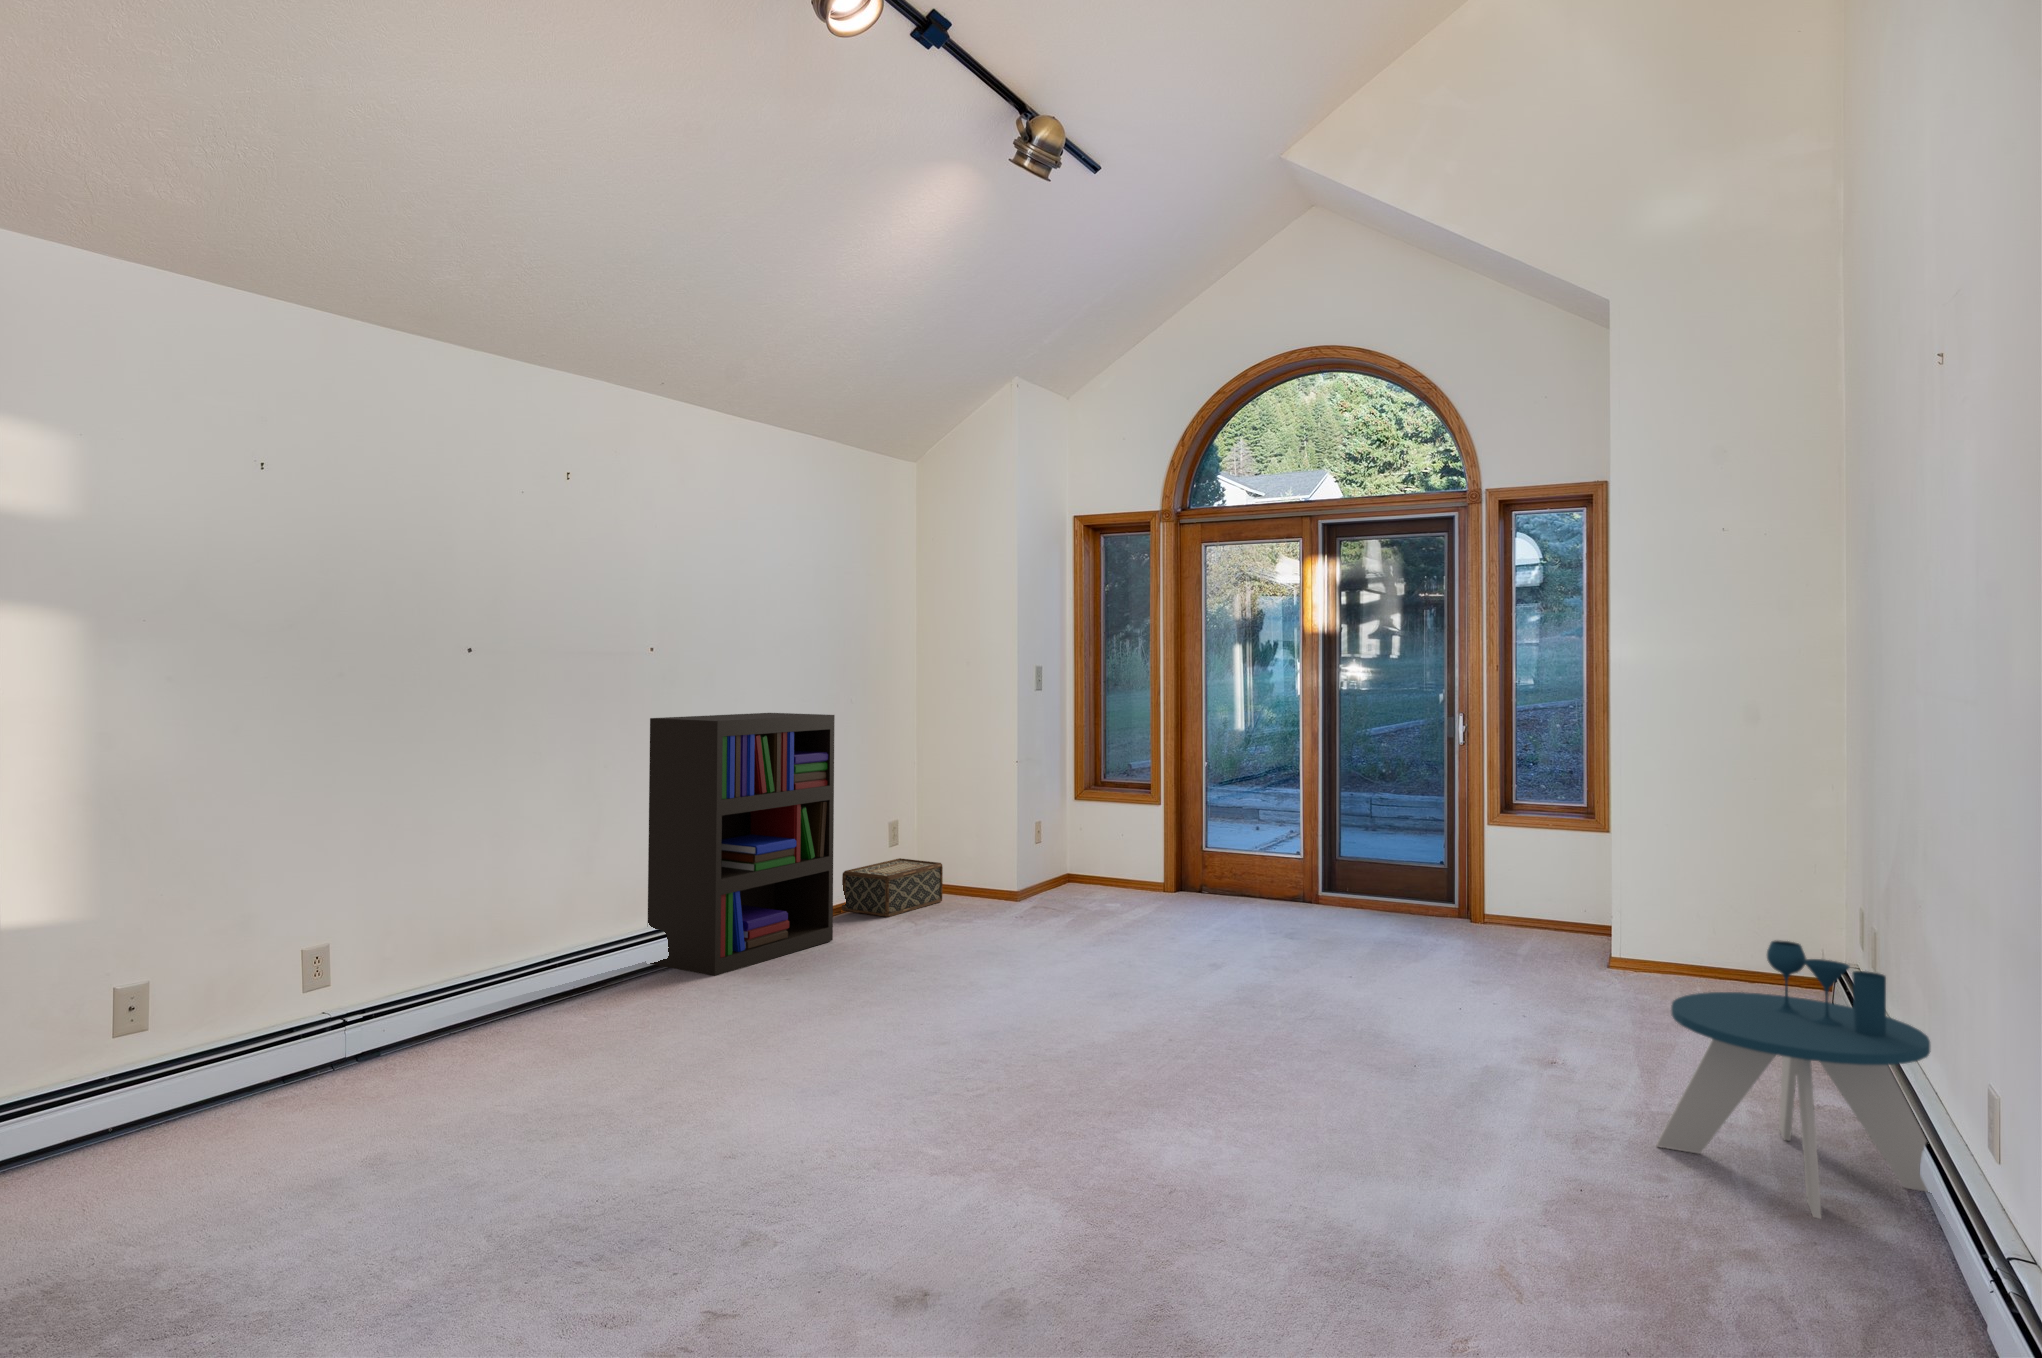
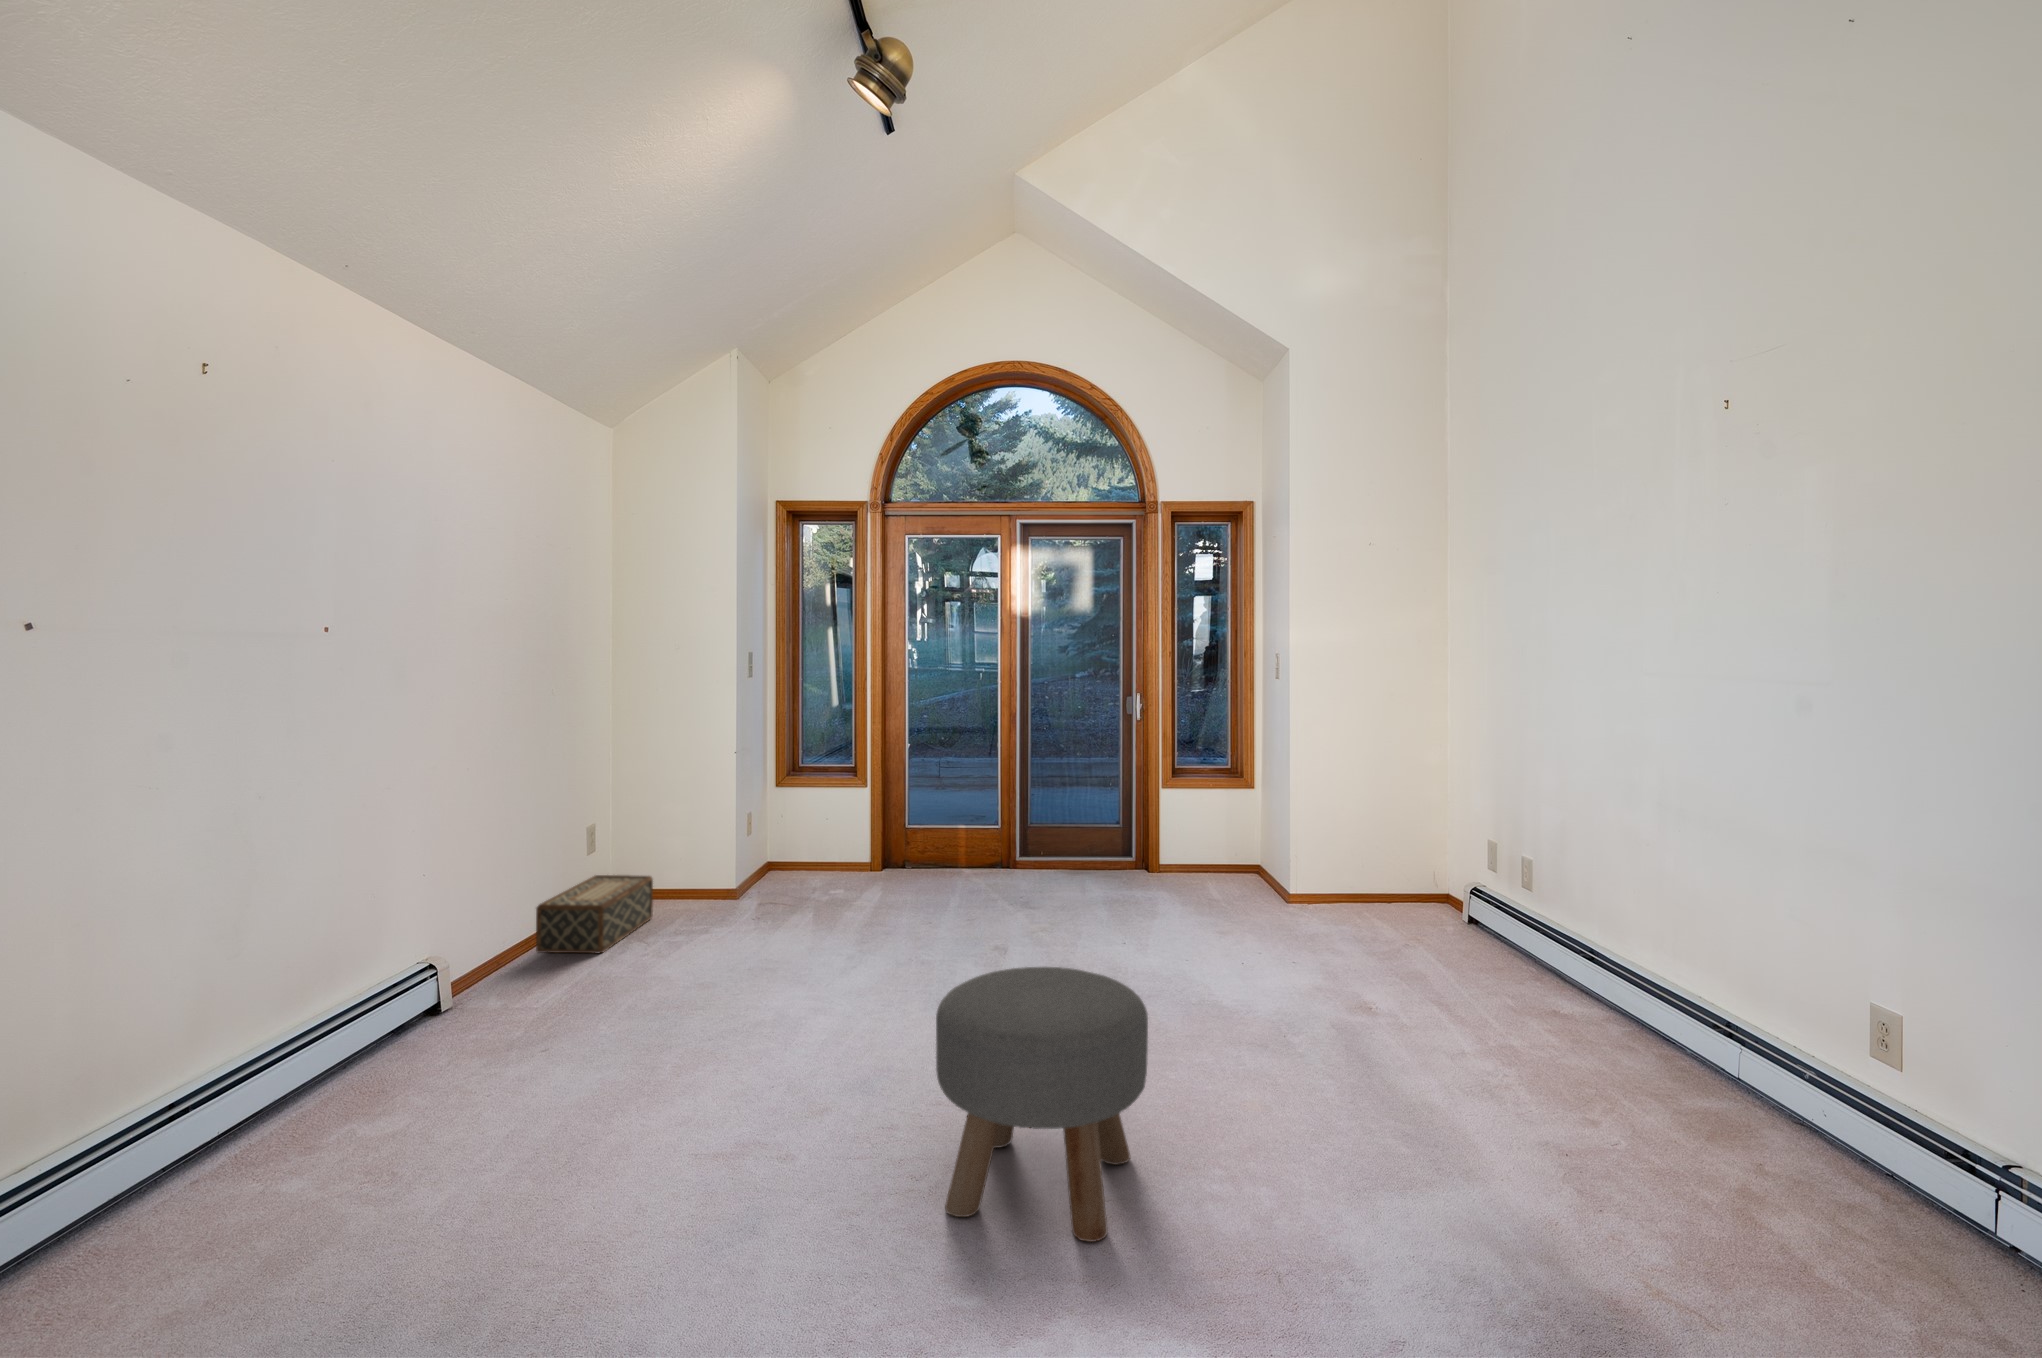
bookshelf: present [648,713,835,976] -> none [272,723,556,1116]
ottoman: none [998,913,1166,1102] -> present [936,967,1148,1242]
side table: present [1656,940,1930,1219] -> none [1586,911,1829,1188]

